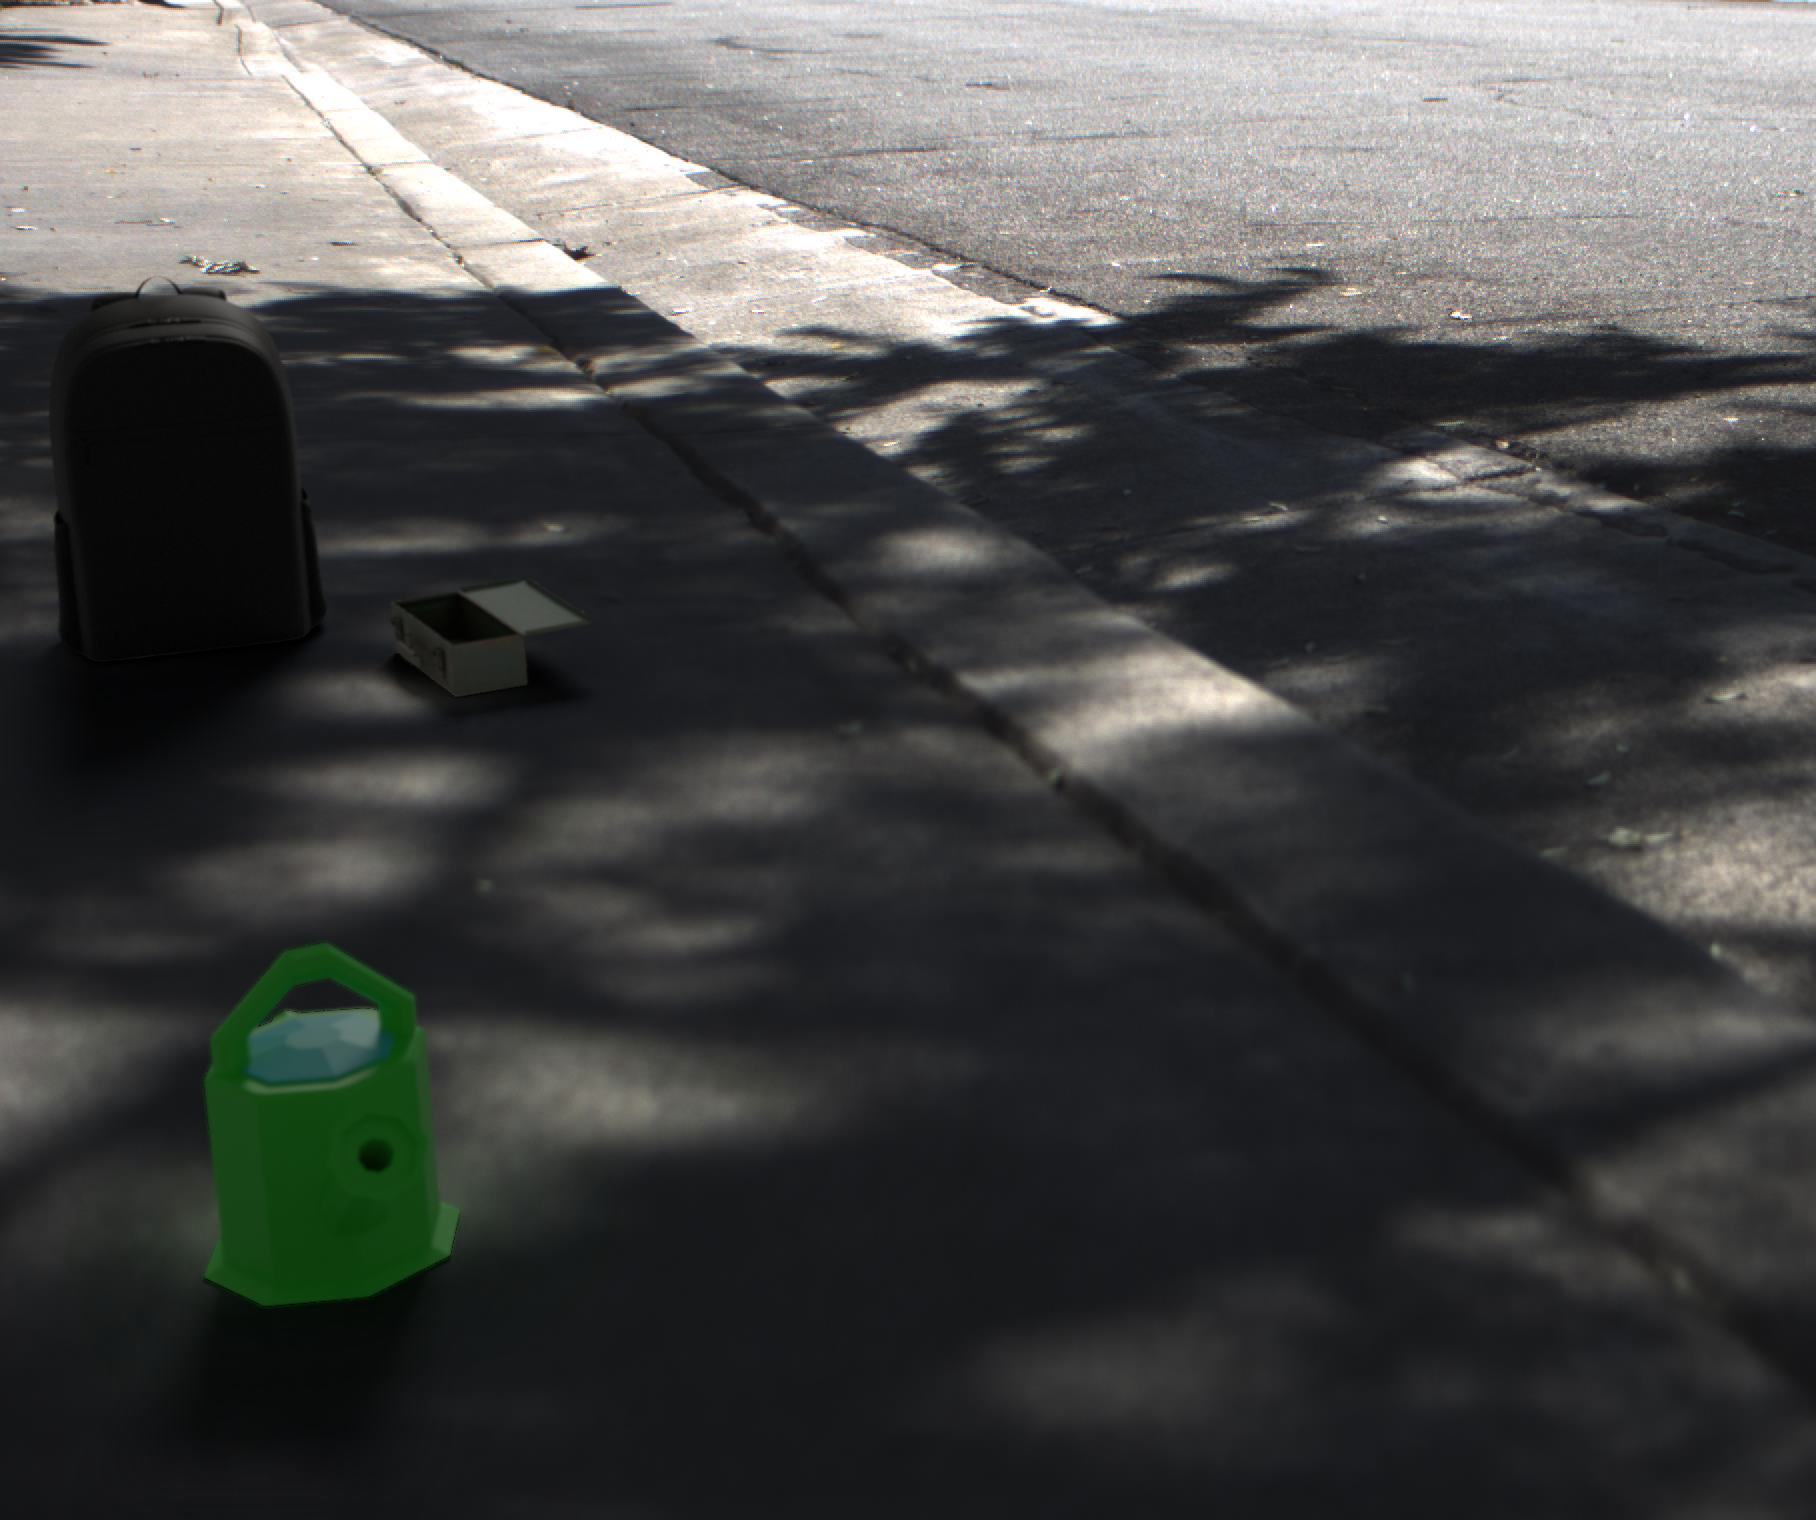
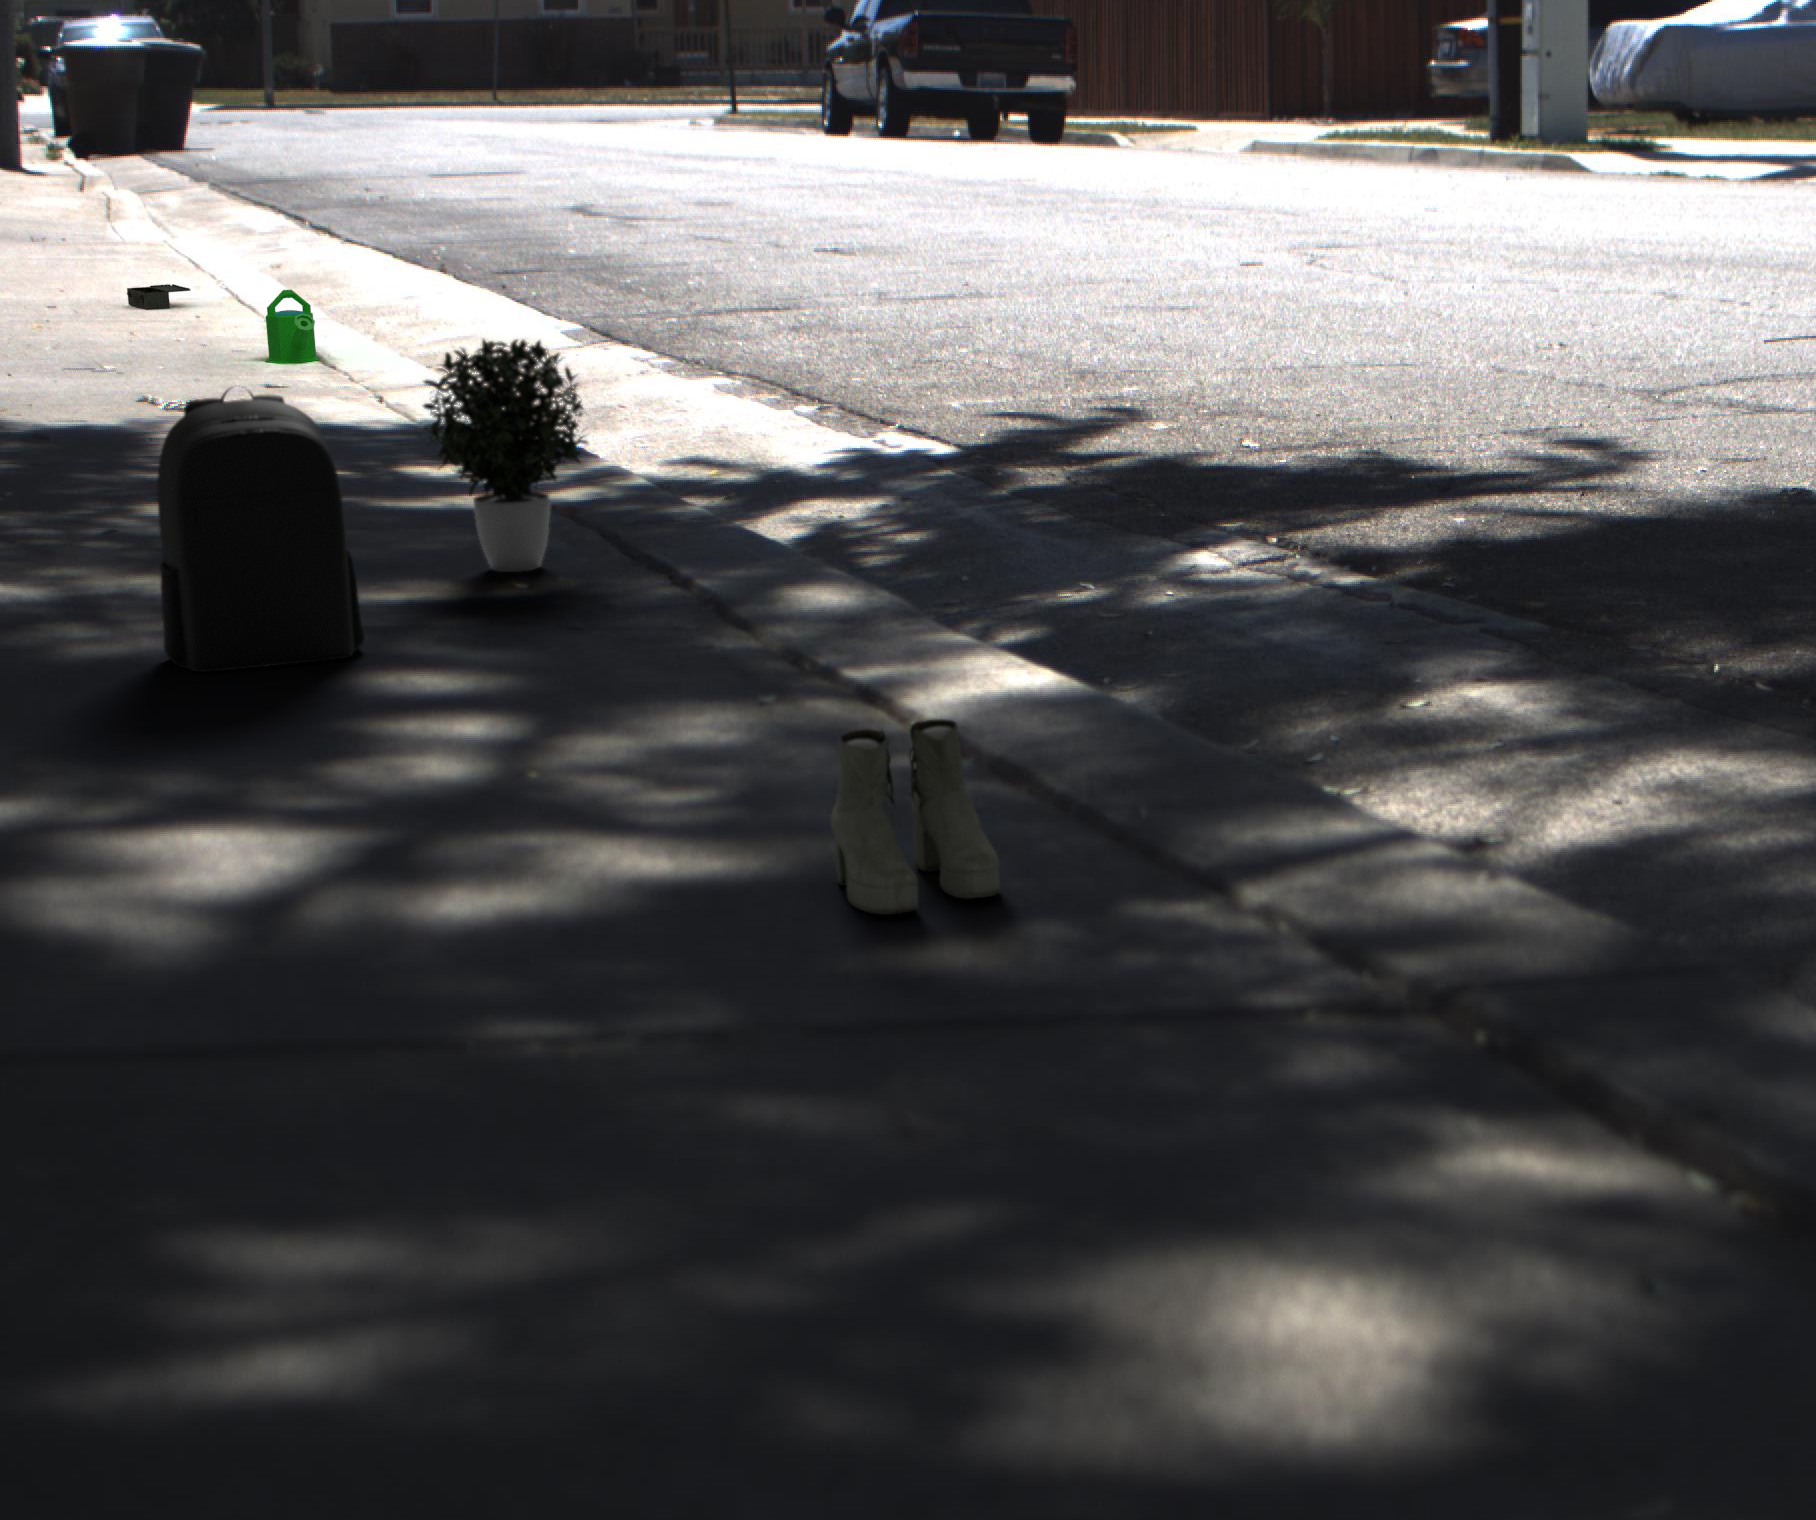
potted plant: none [439,203,651,500] -> present [423,340,588,572]
toolbox: present [391,578,592,697] -> present [127,284,190,310]
boots: none [903,852,1175,1202] -> present [831,719,1001,915]
watering can: present [204,943,459,1306] -> present [266,290,320,363]

